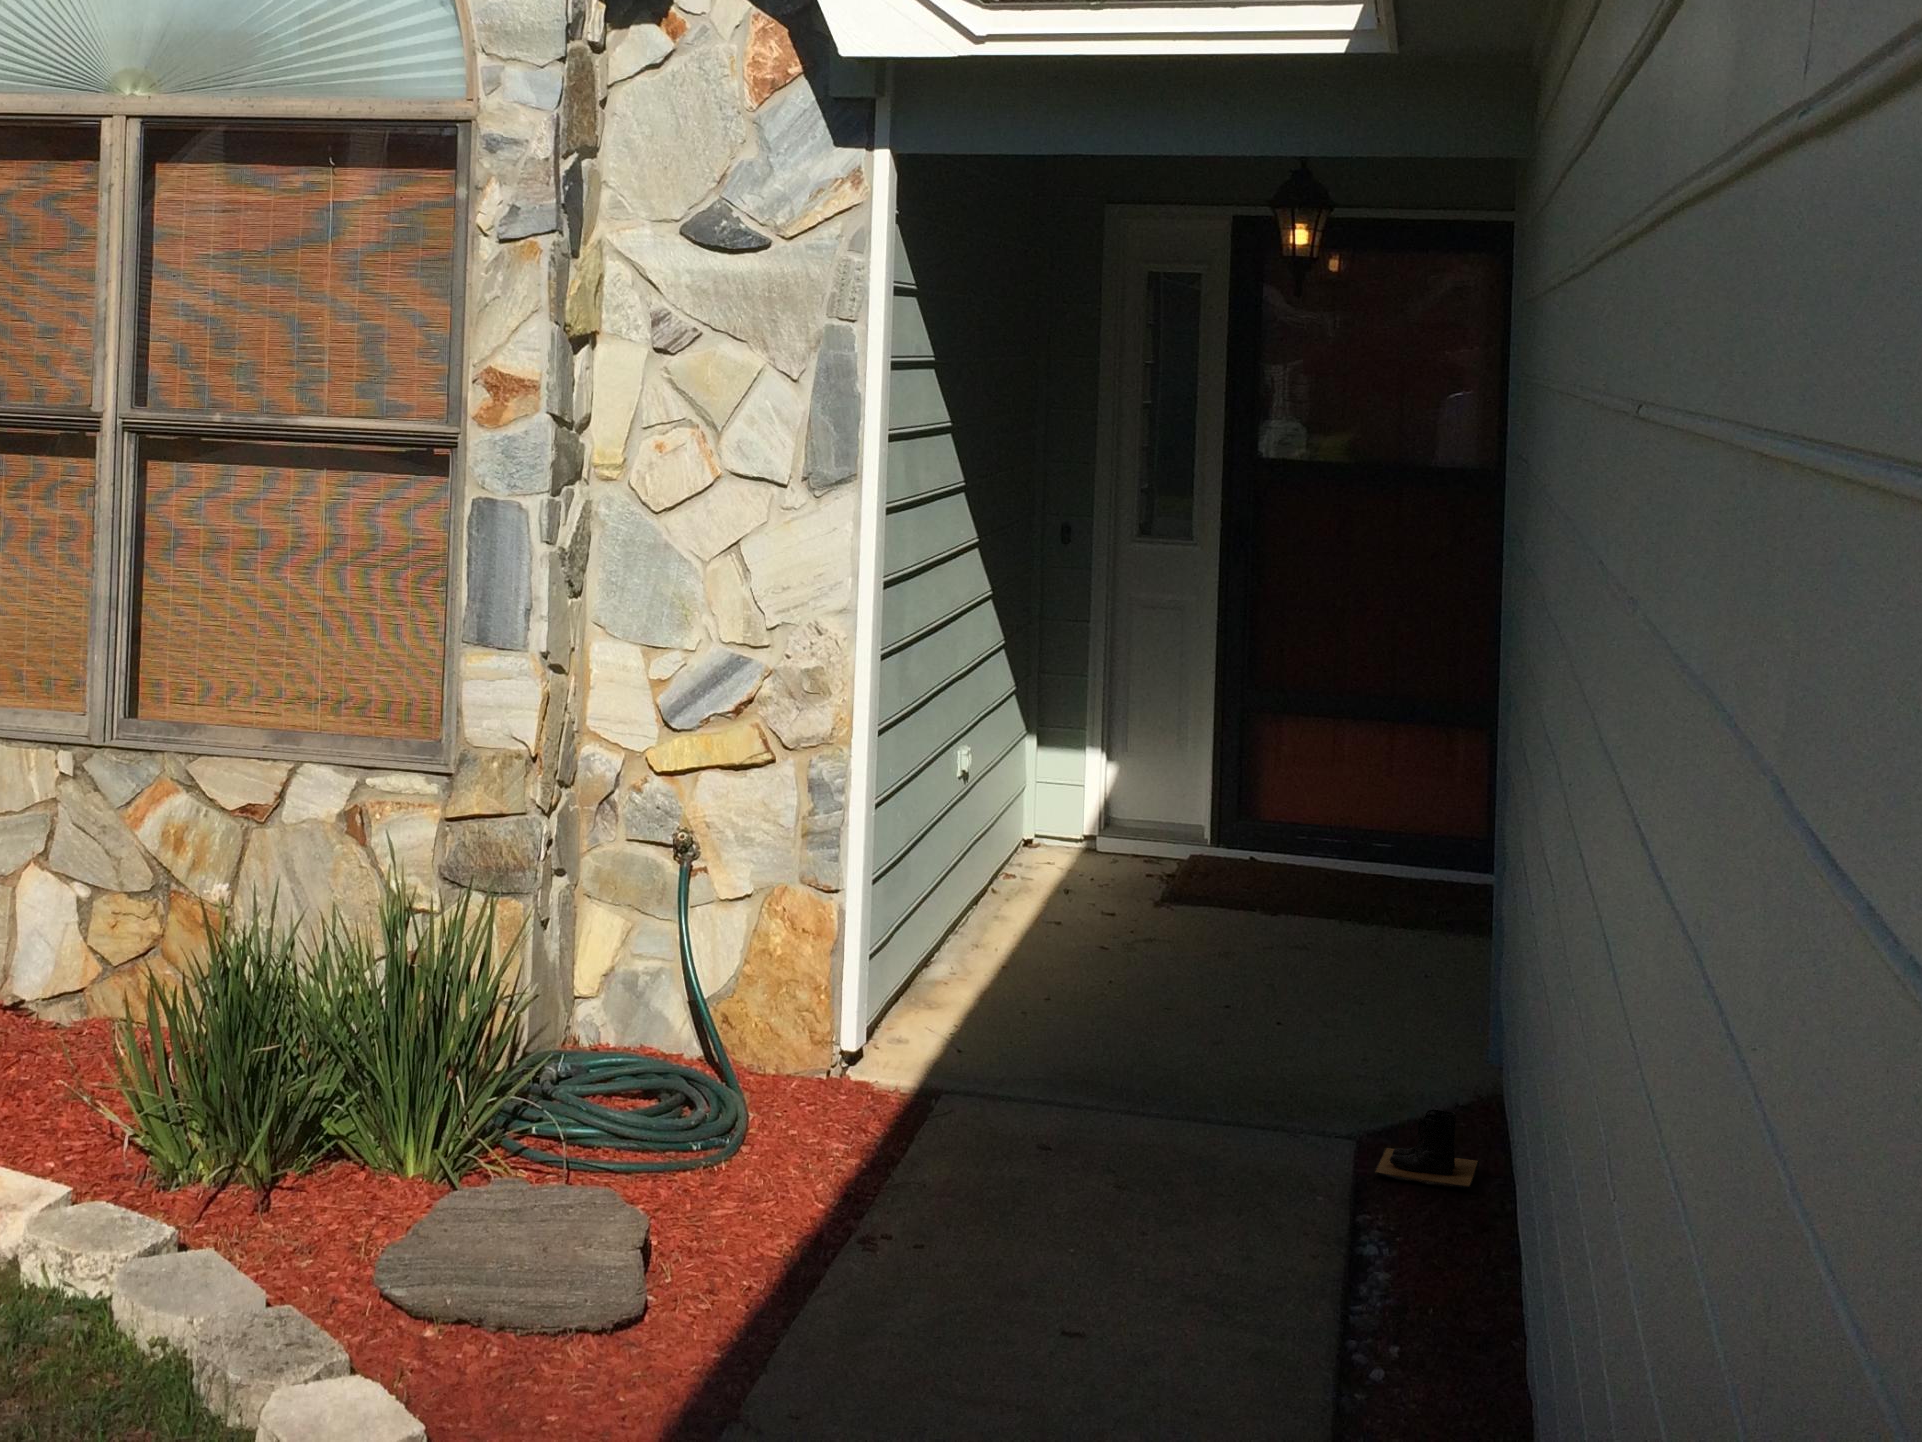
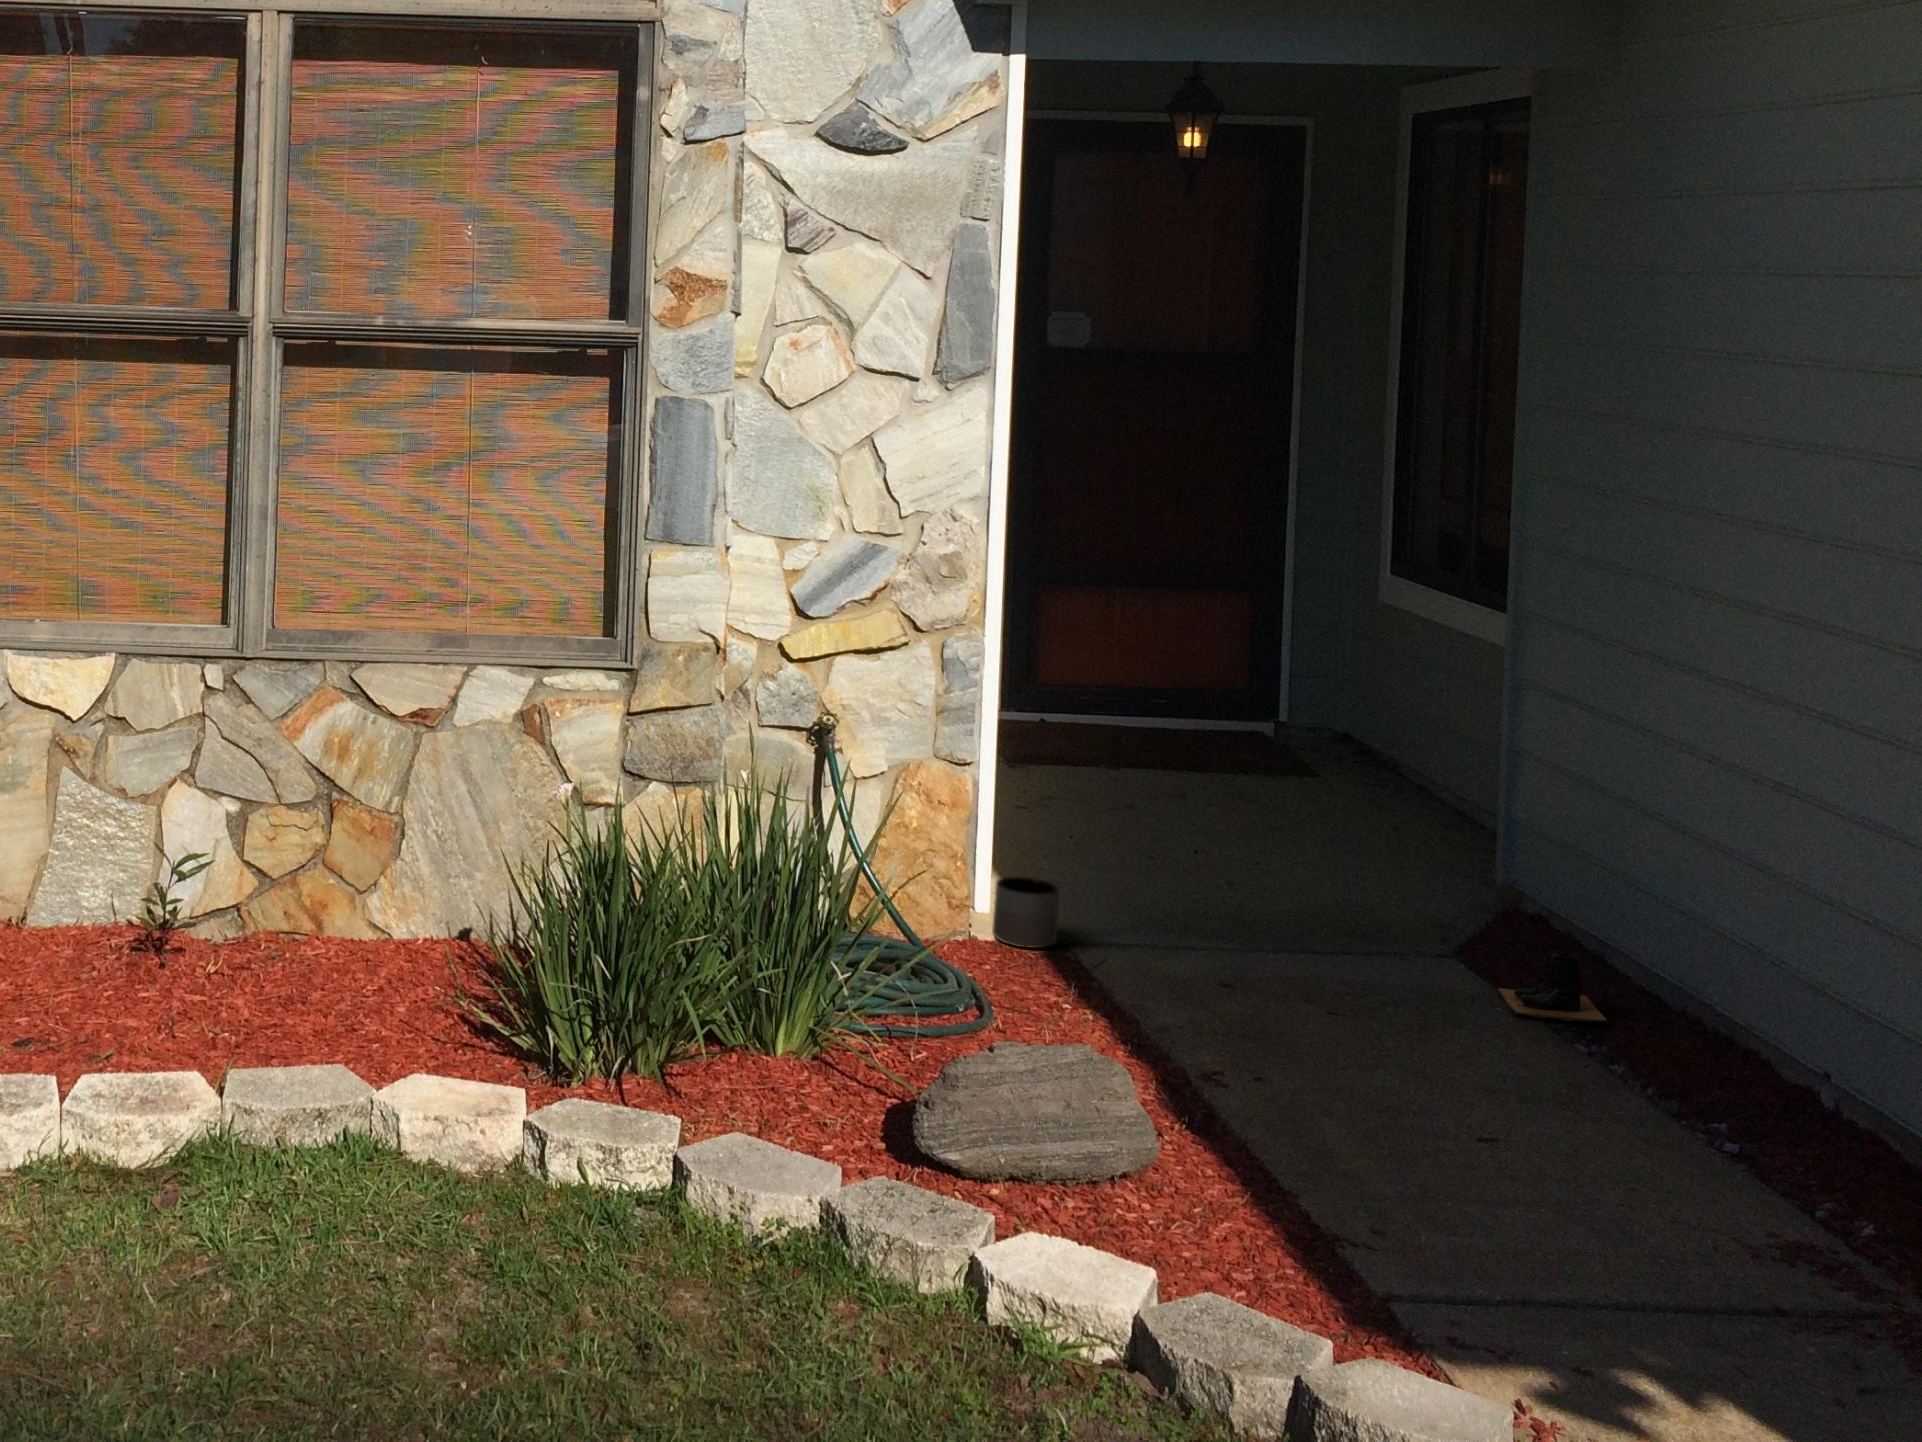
planter: none [877,1006,944,1081] -> present [992,877,1059,948]

